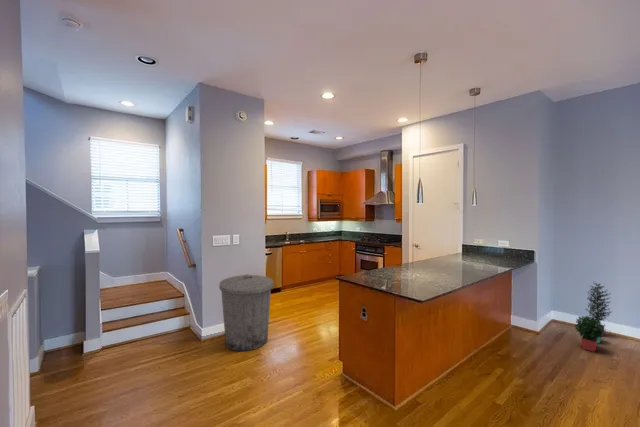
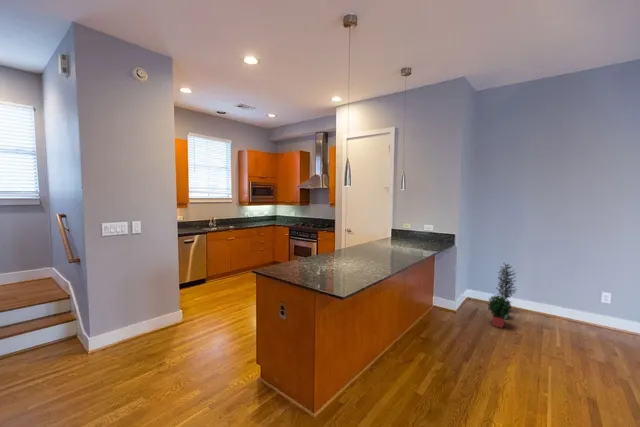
trash can: present [219,274,273,351] -> none [110,269,184,361]

